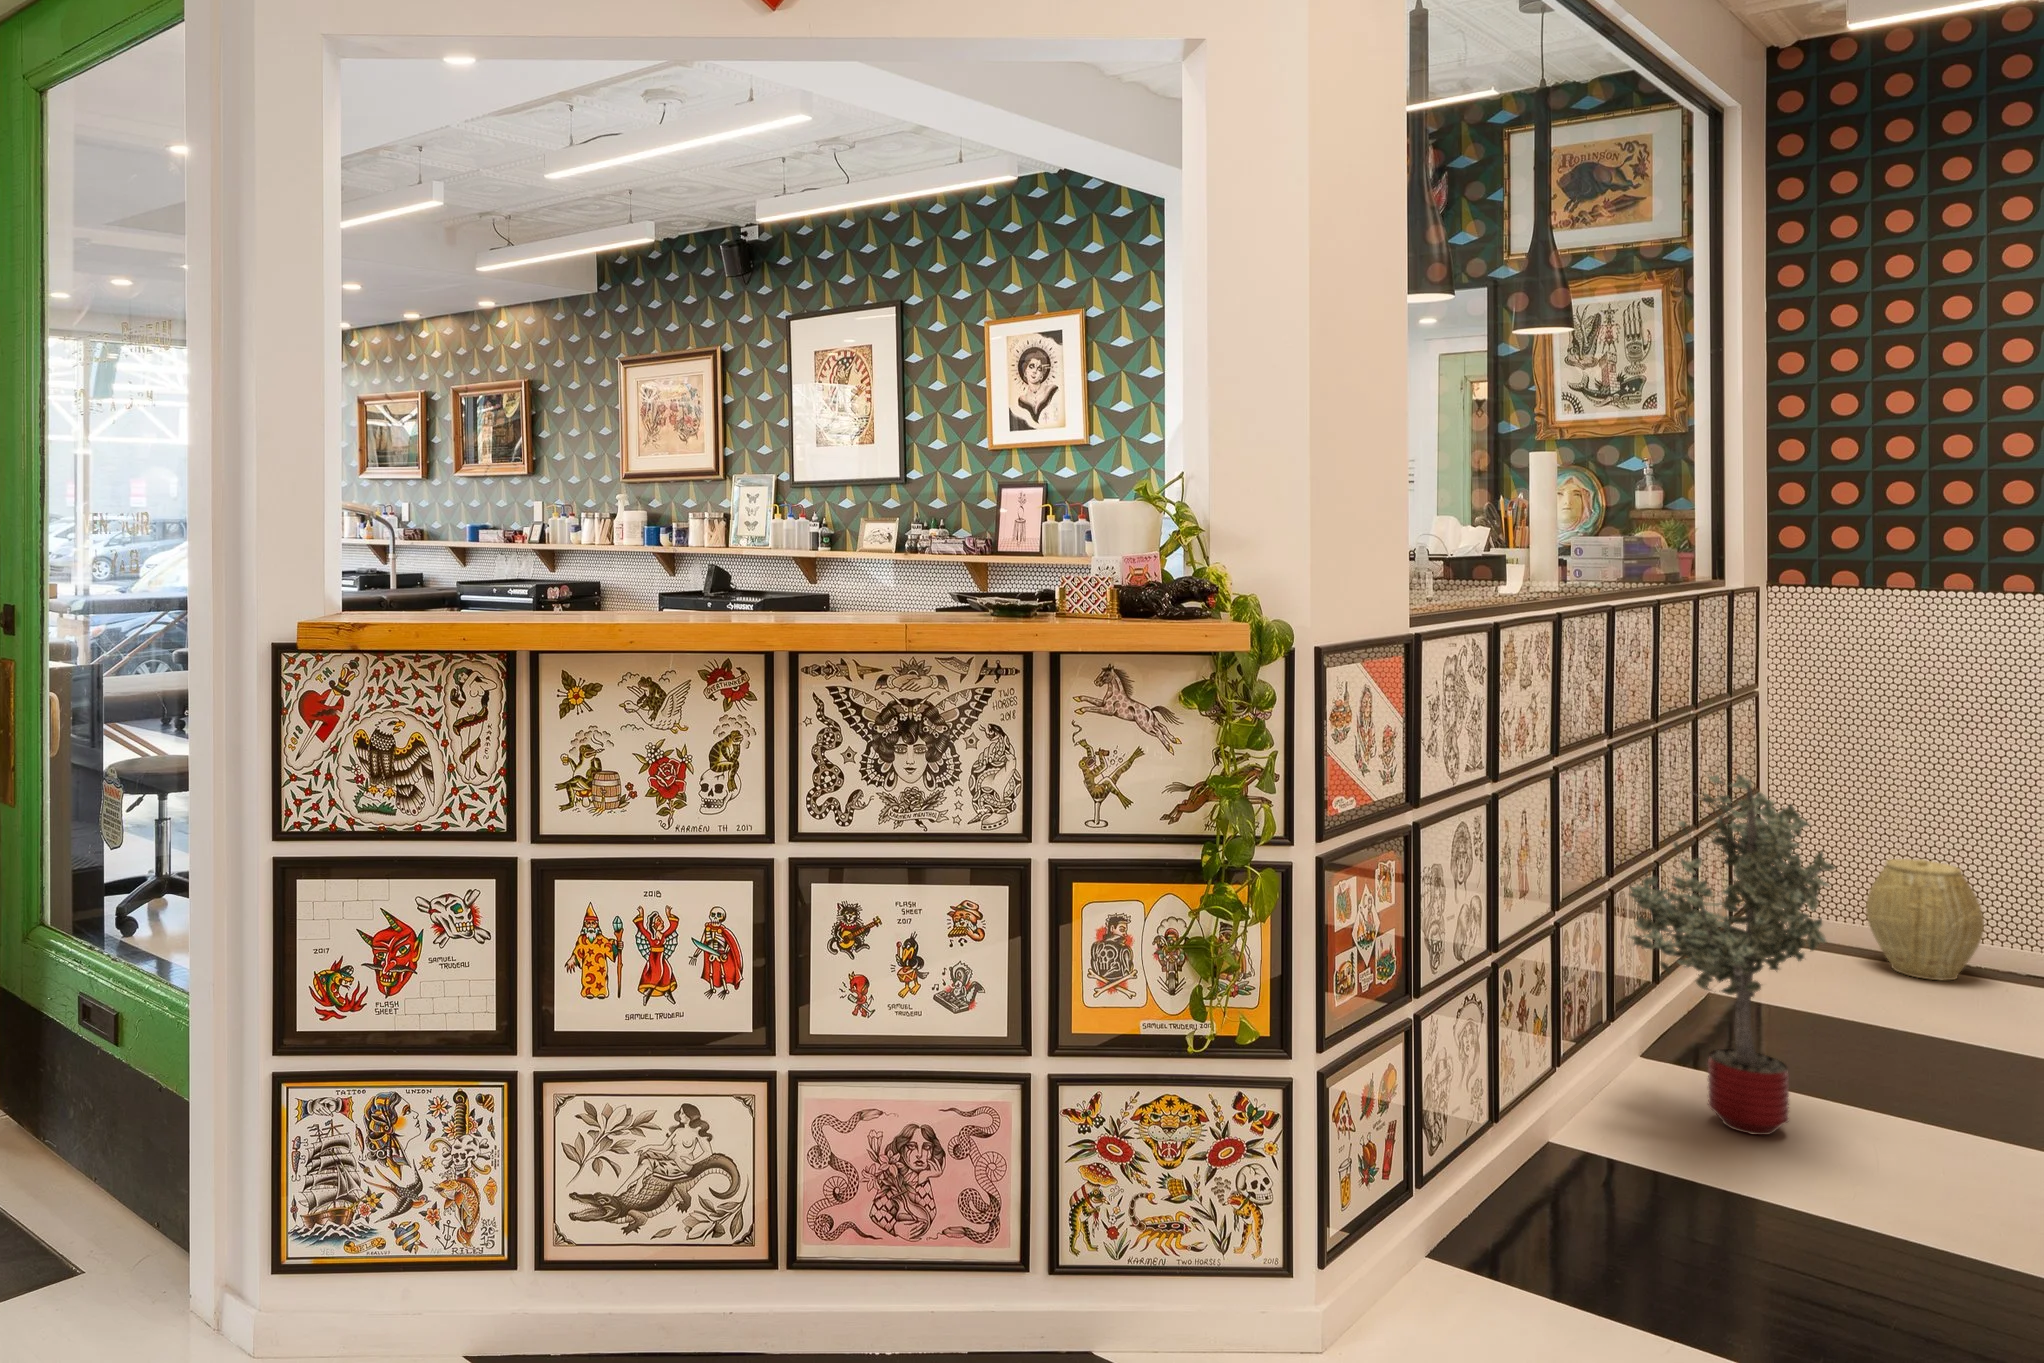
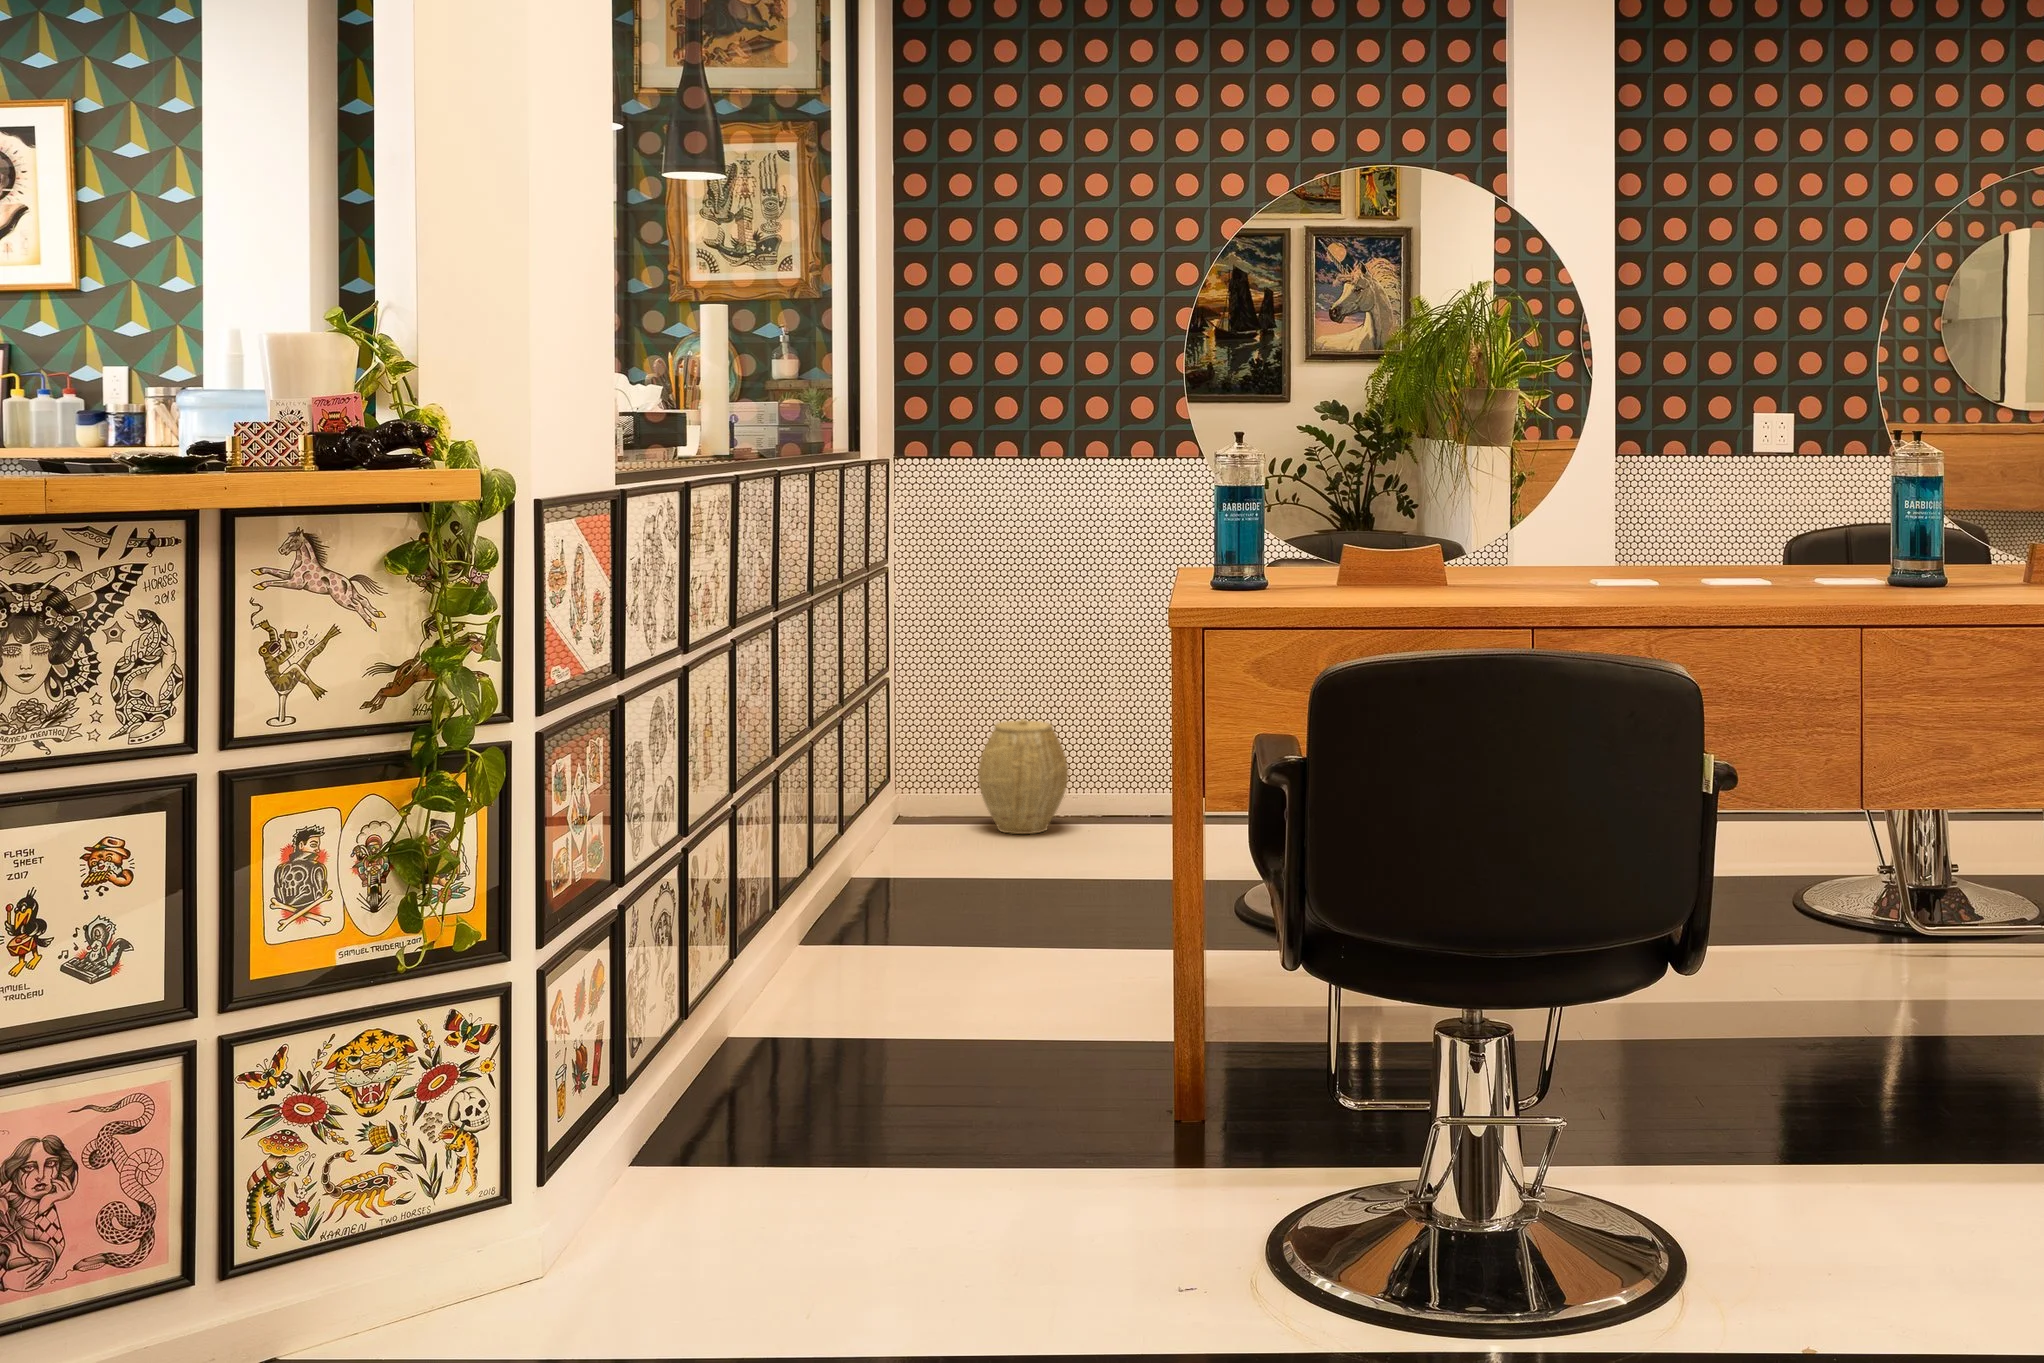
potted tree: present [1629,775,1836,1135] -> none [793,635,973,990]

